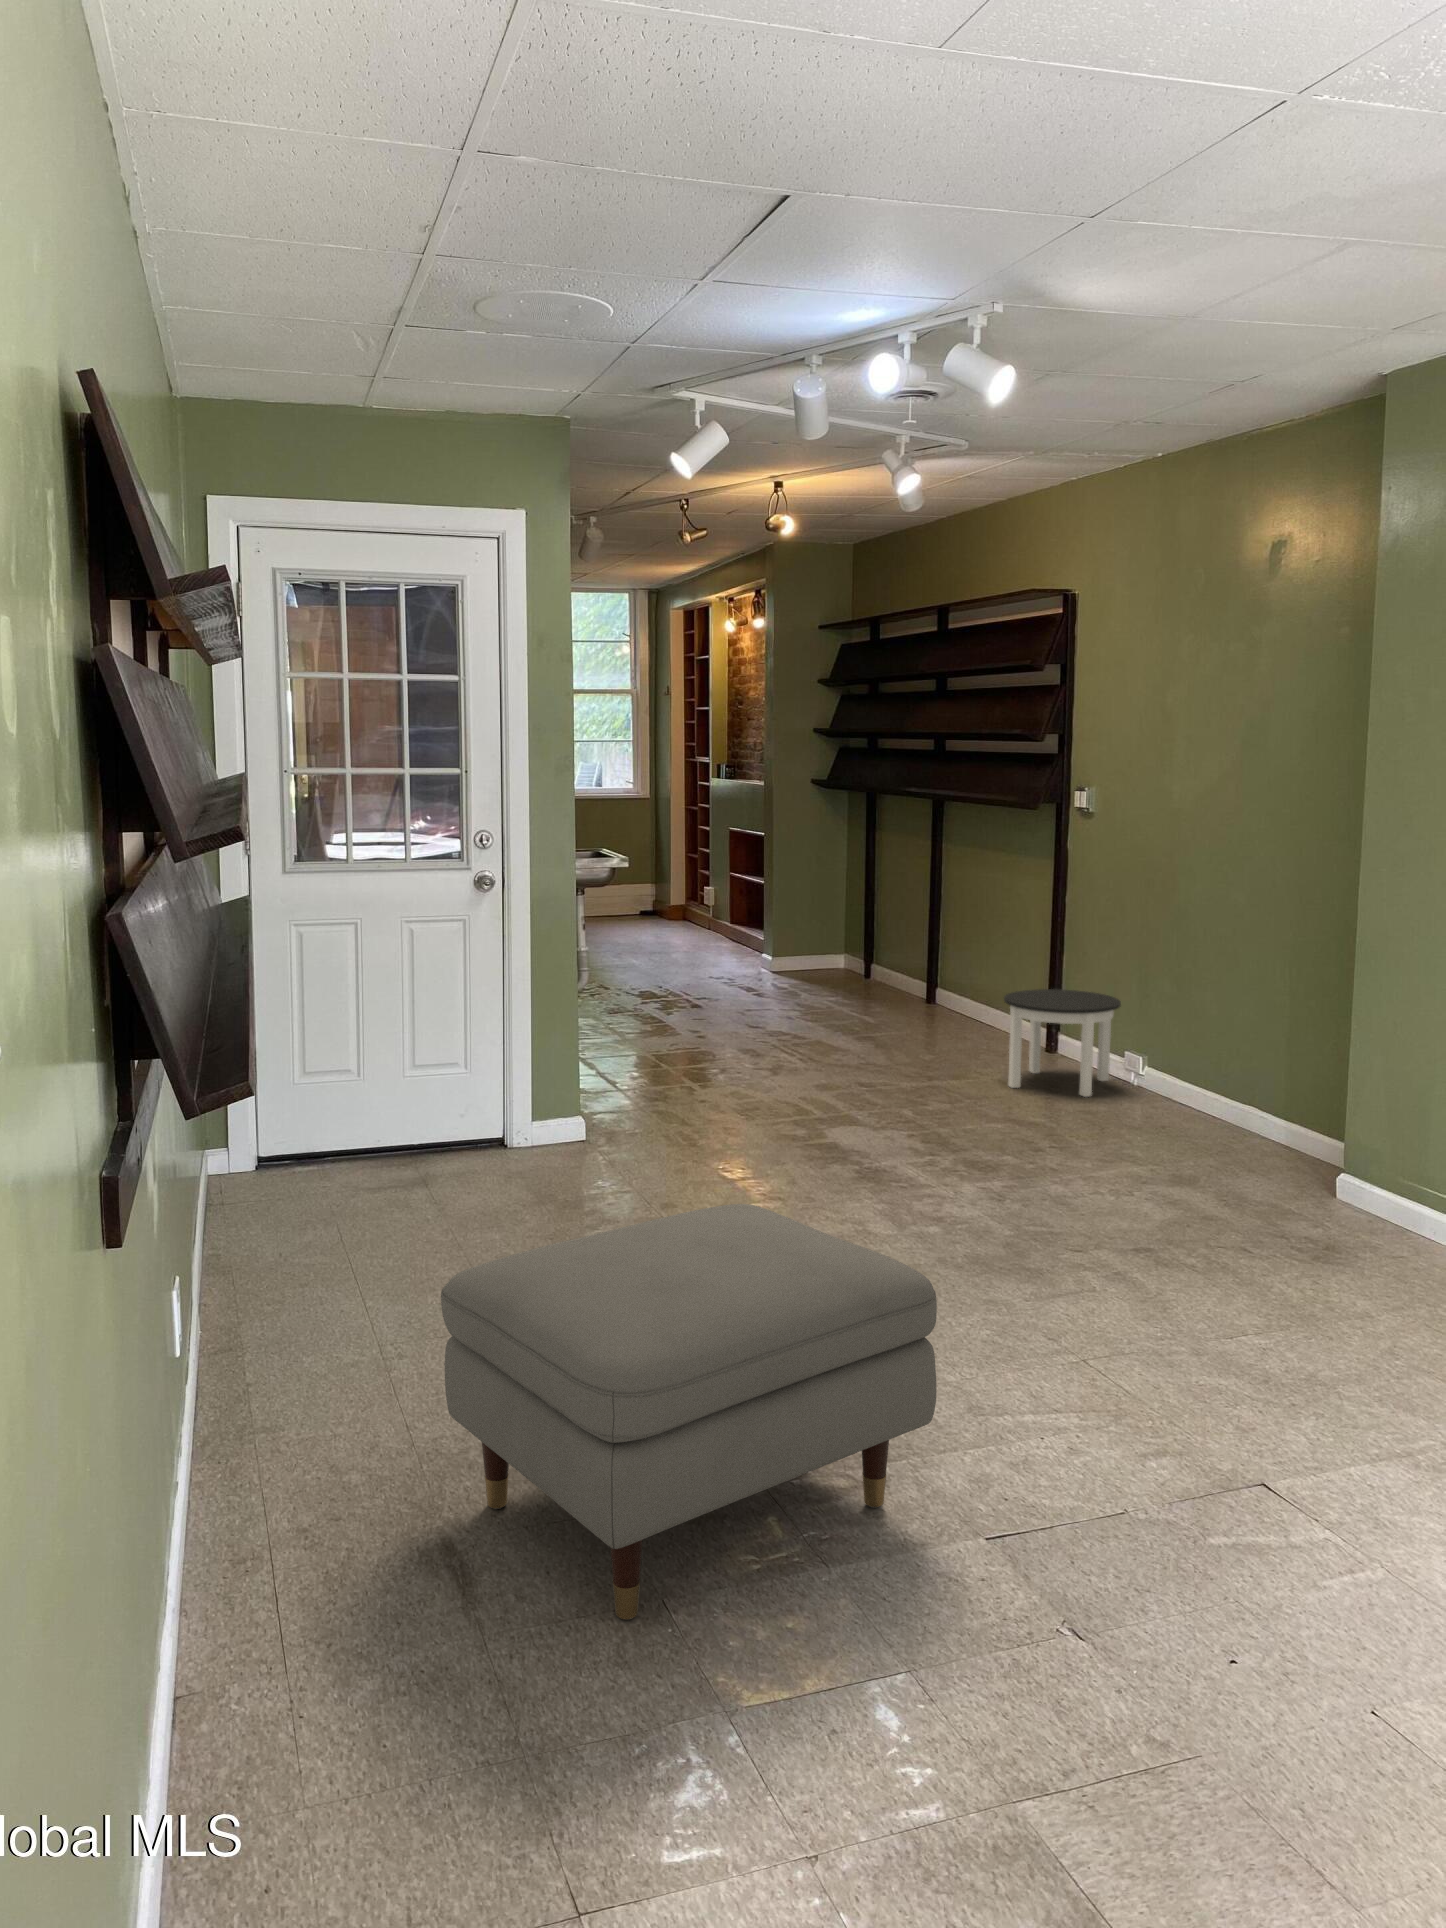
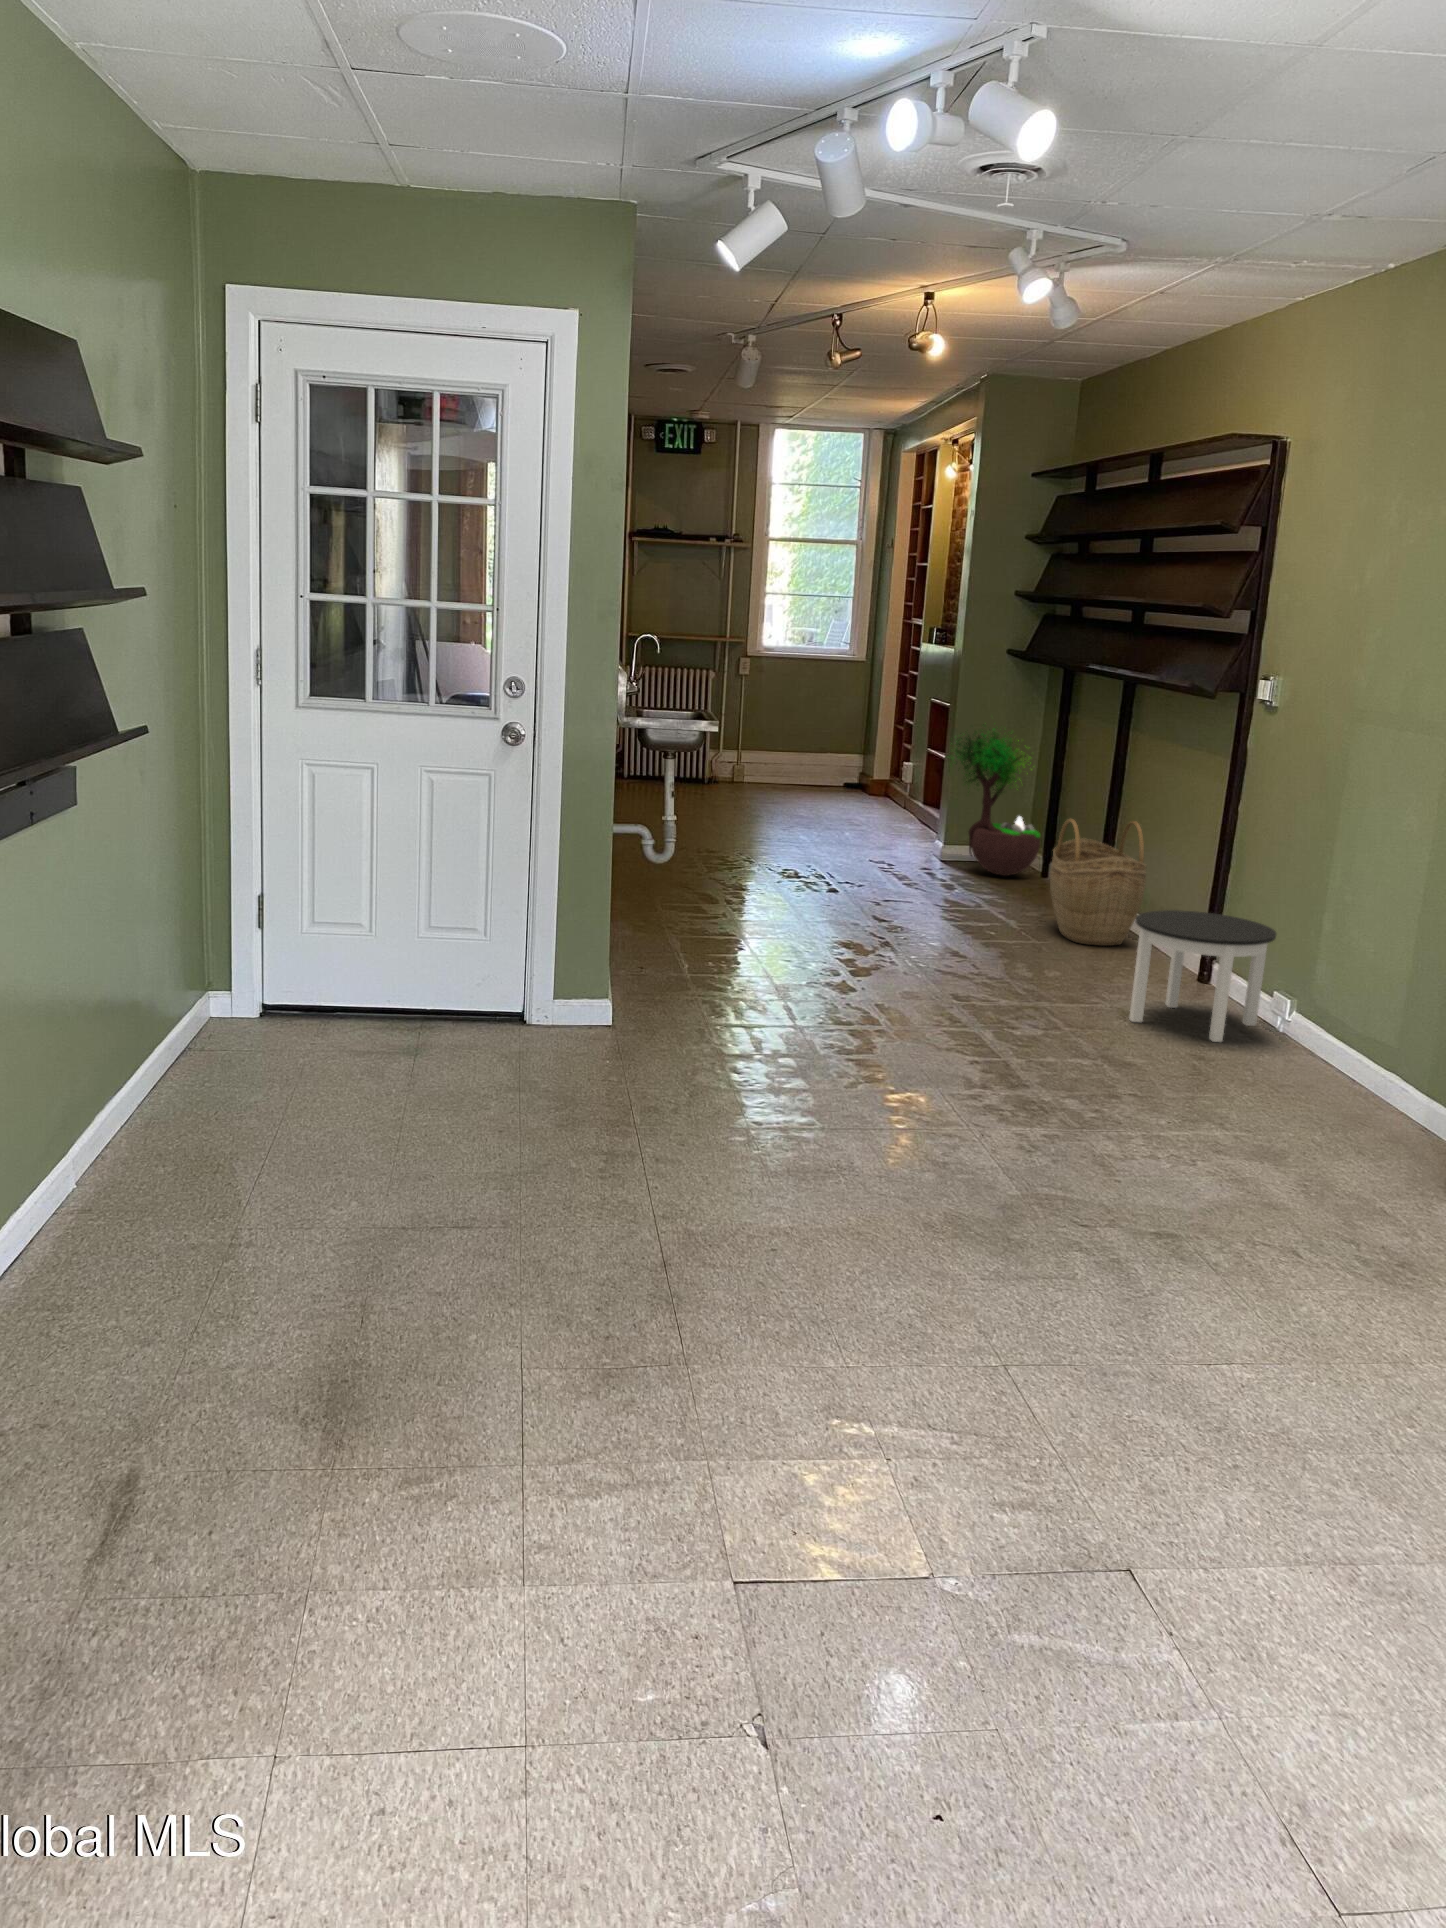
potted tree: none [769,837,861,979] -> present [951,723,1040,876]
woven basket: none [894,919,980,1030] -> present [1050,819,1146,946]
ottoman: present [441,1204,937,1620] -> none [155,1133,709,1600]

